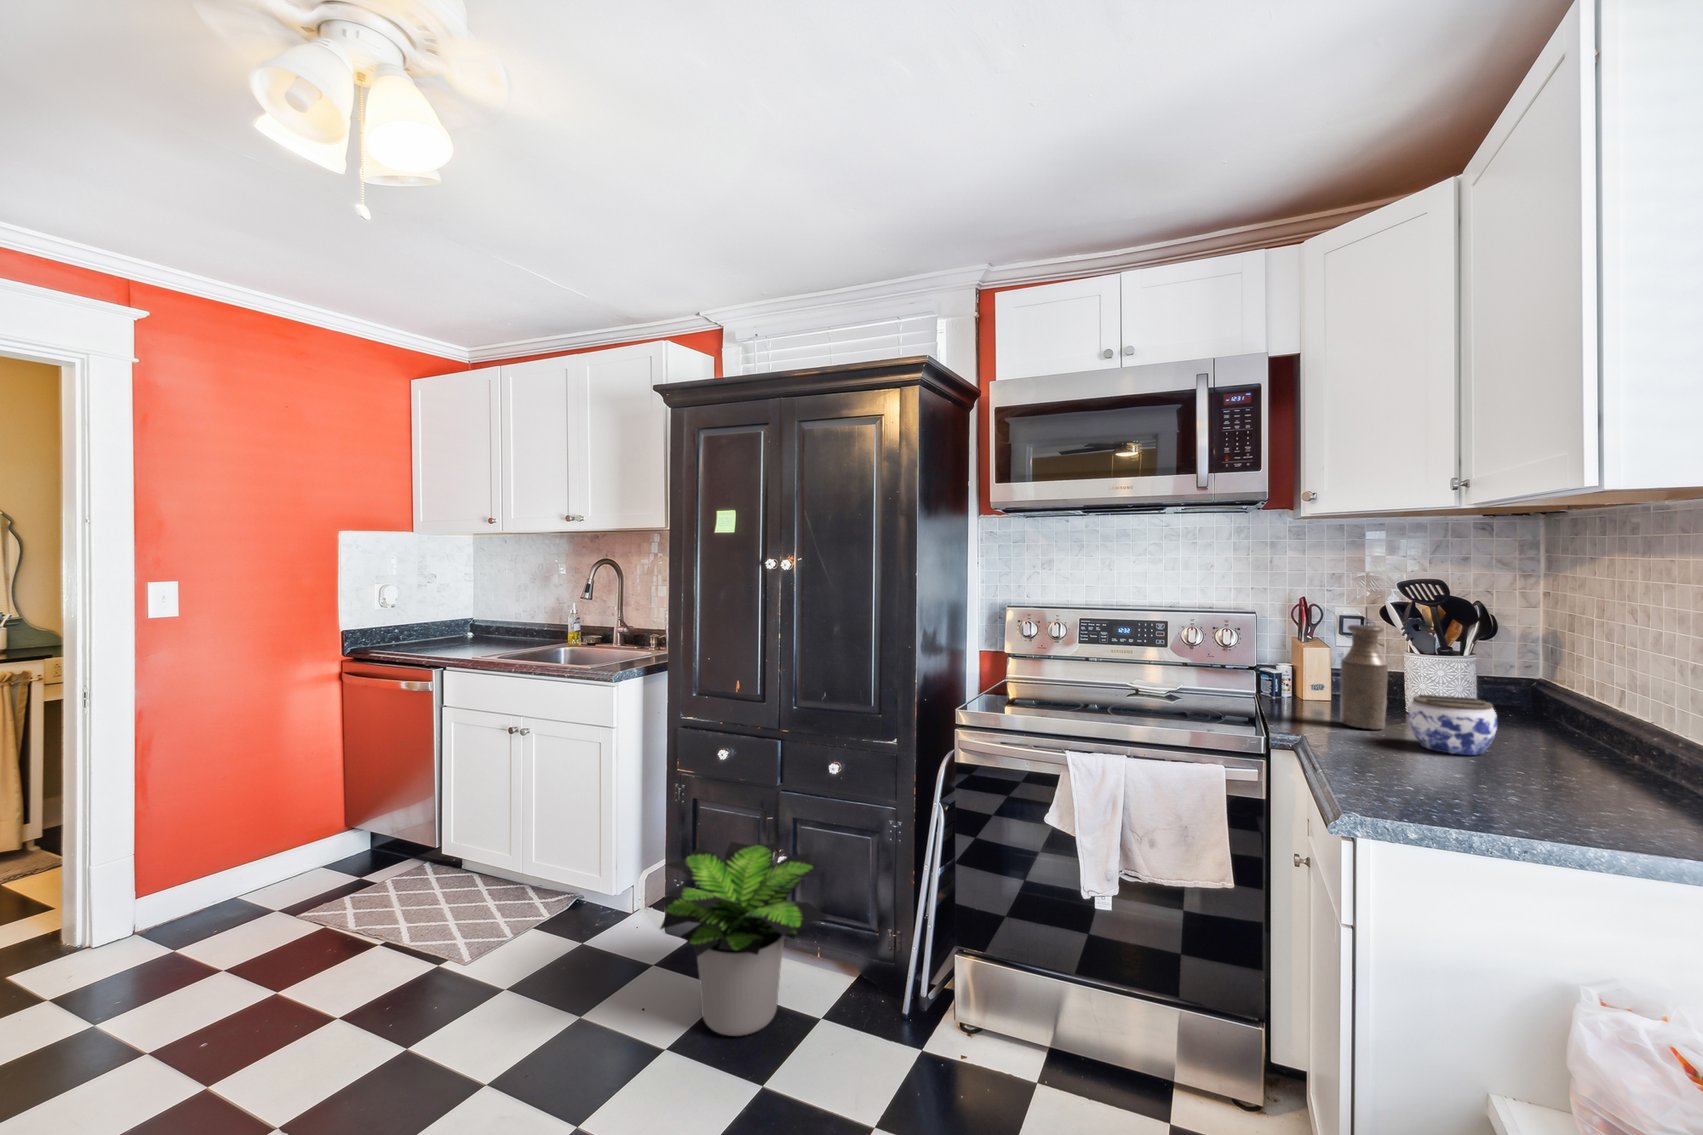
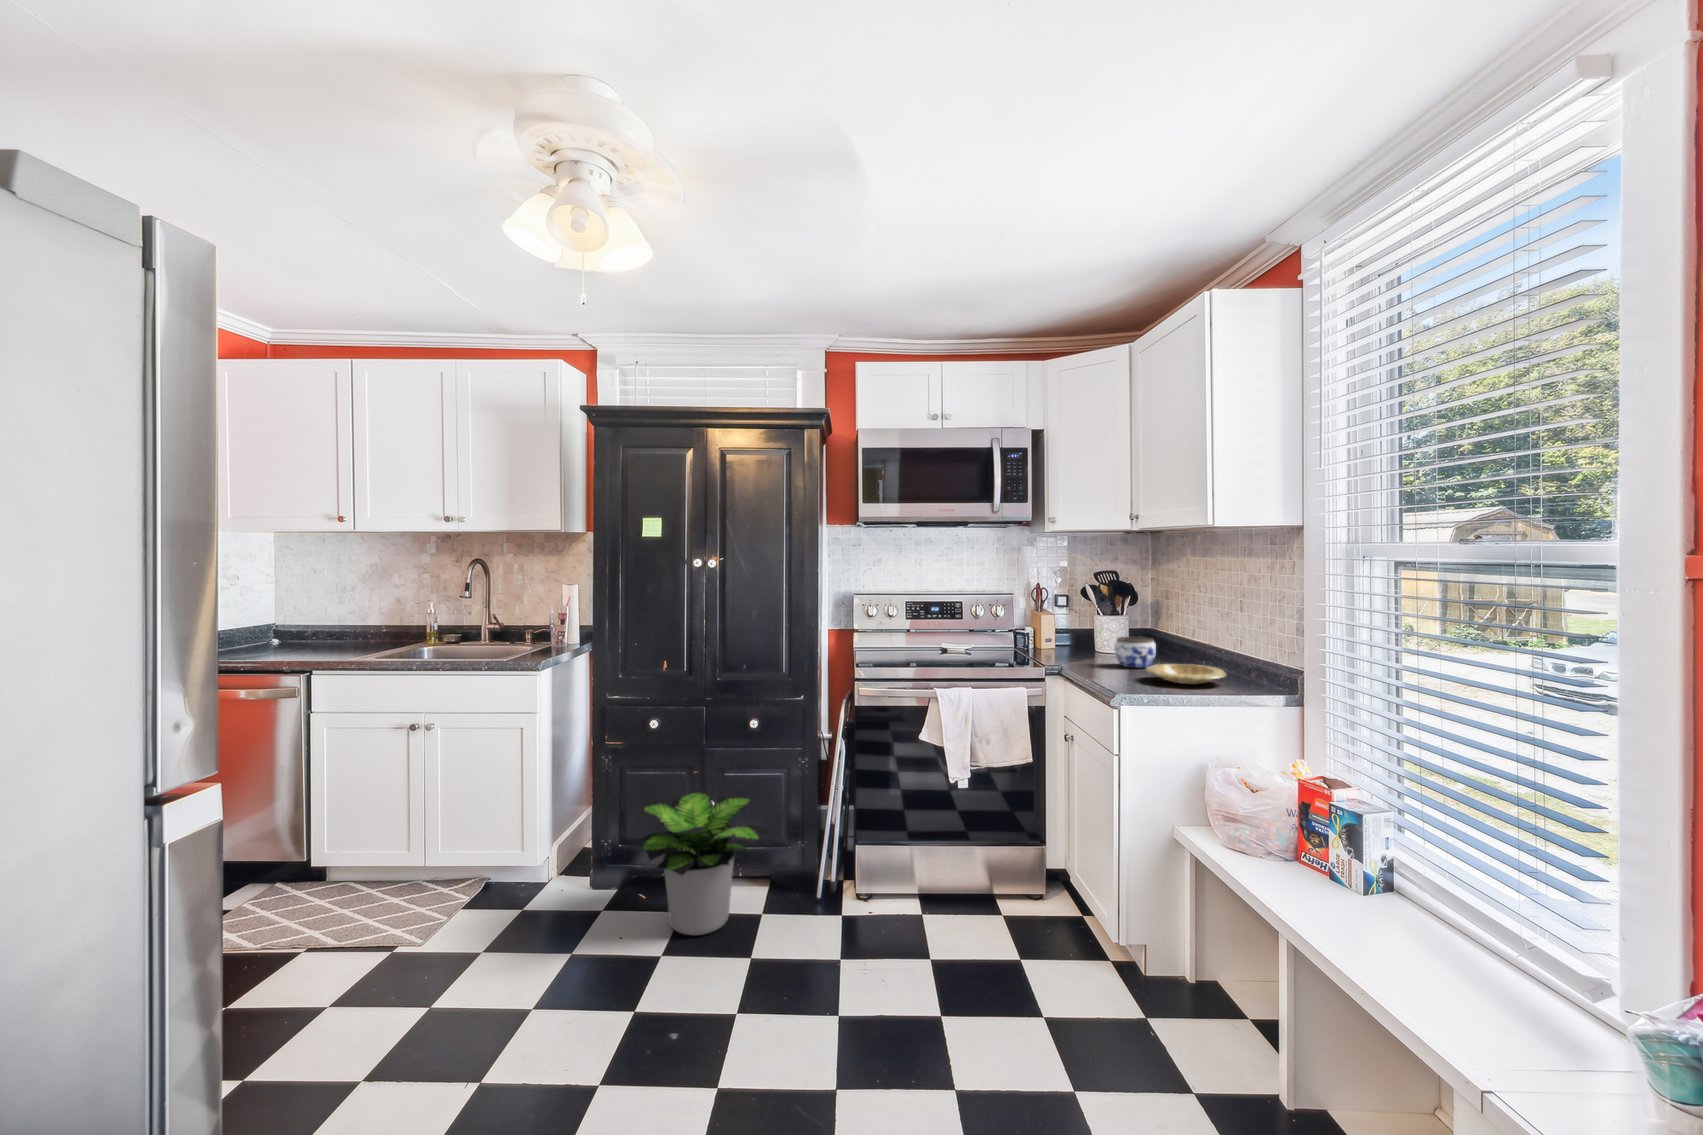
bottle: present [1340,625,1388,729] -> none [1075,599,1099,661]
plate: none [1446,755,1647,808] -> present [1146,664,1227,684]

